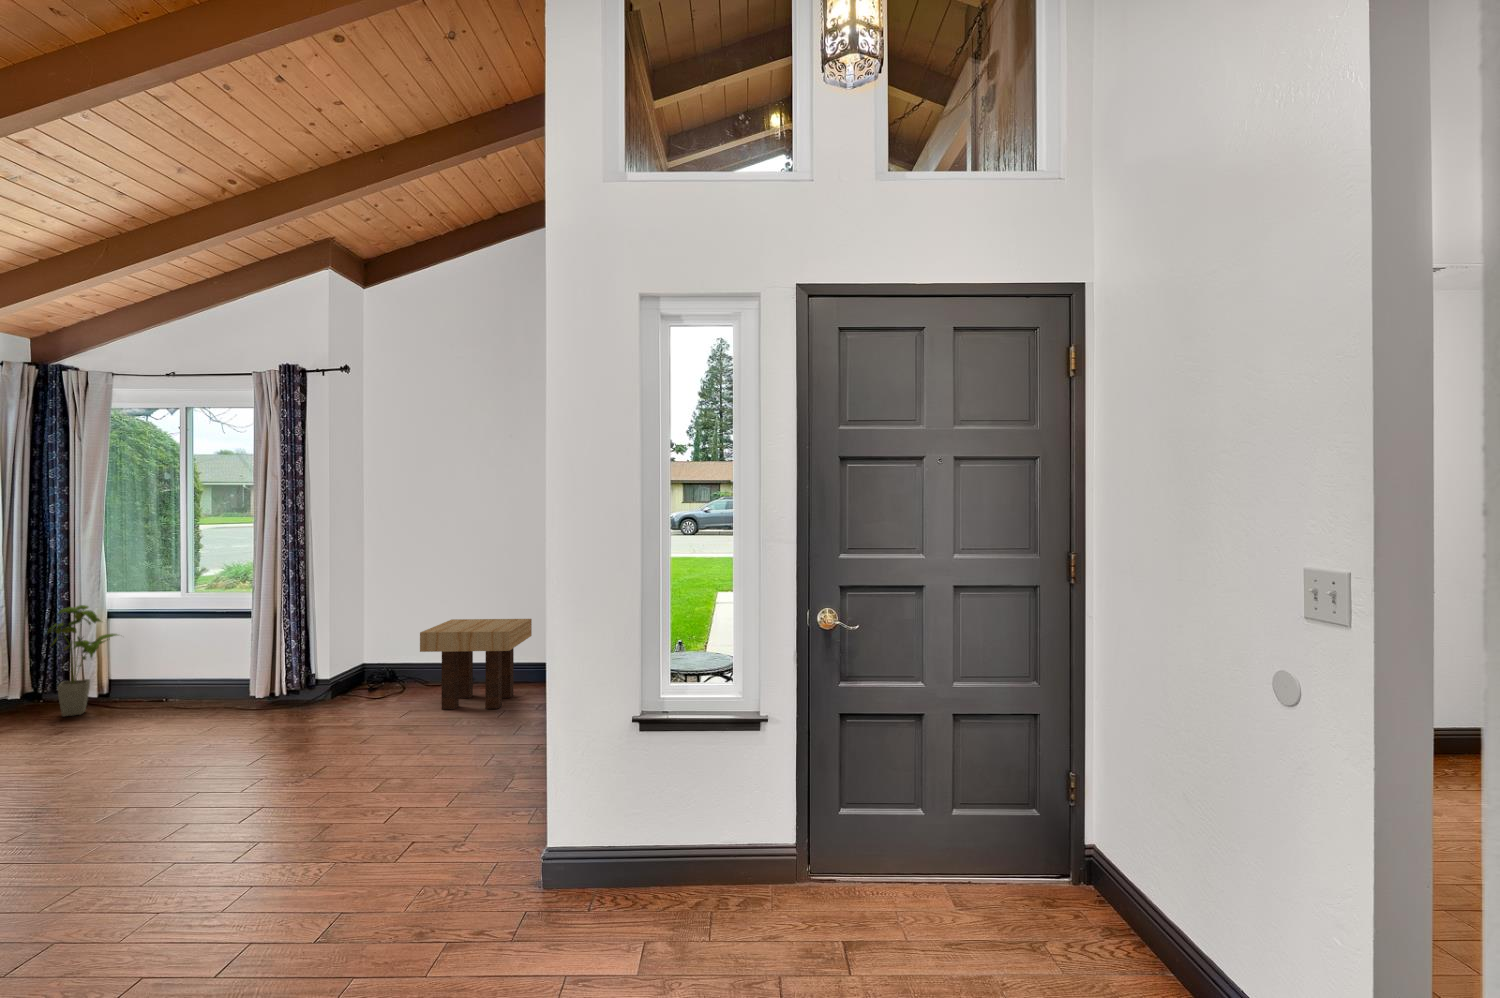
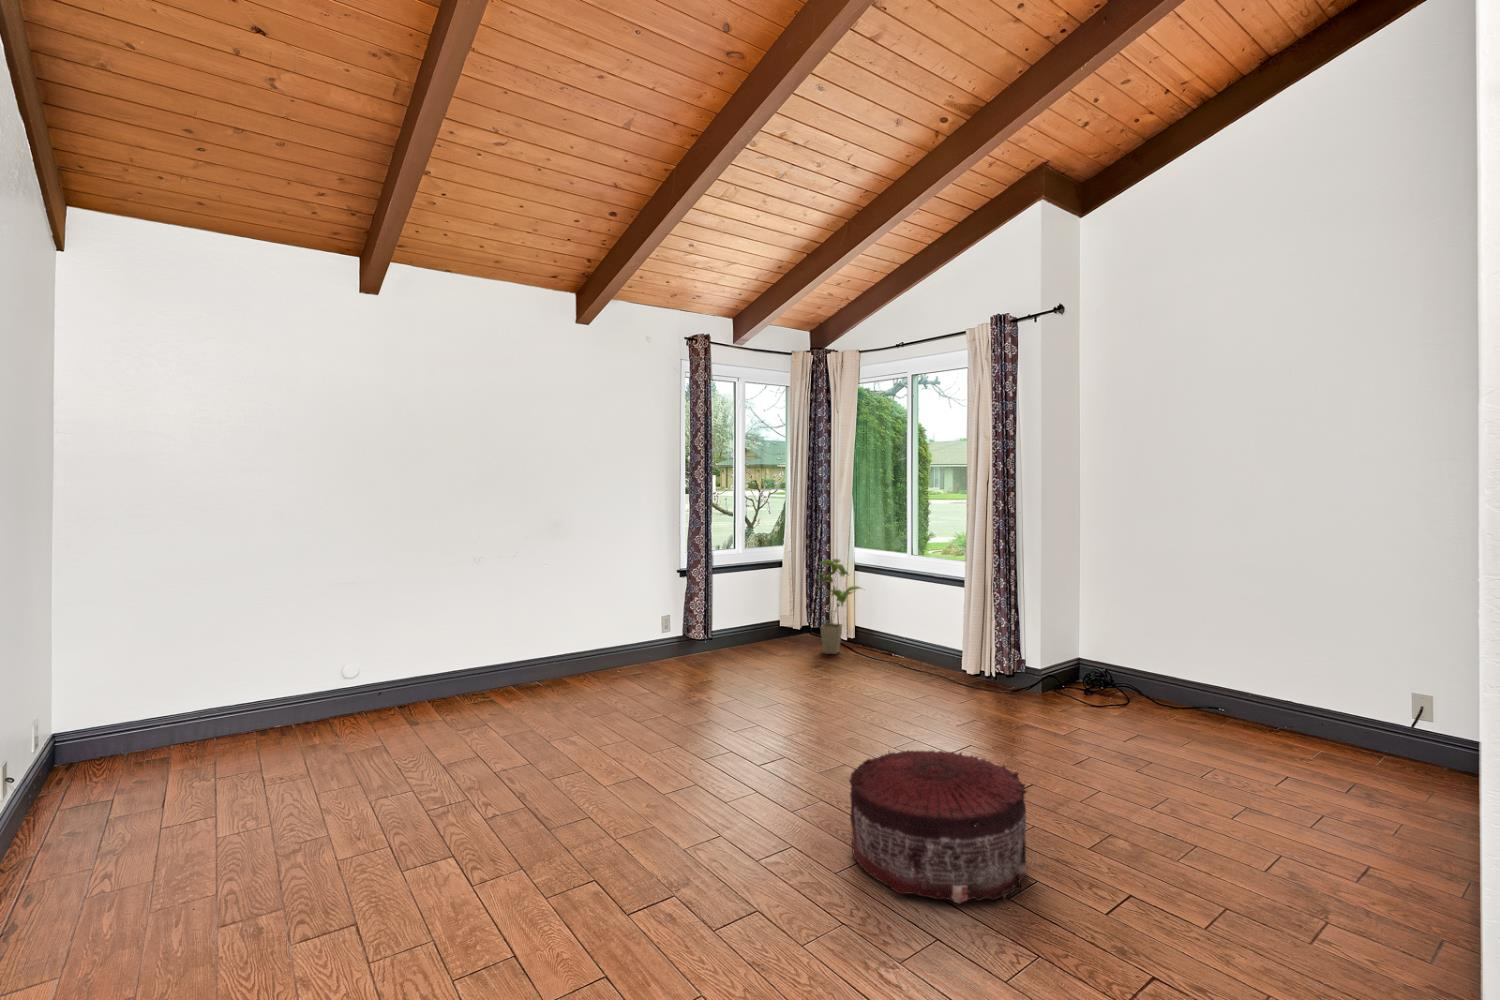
side table: present [420,619,532,709] -> none [1147,618,1316,757]
pouf: none [146,747,325,872] -> present [849,750,1026,903]

